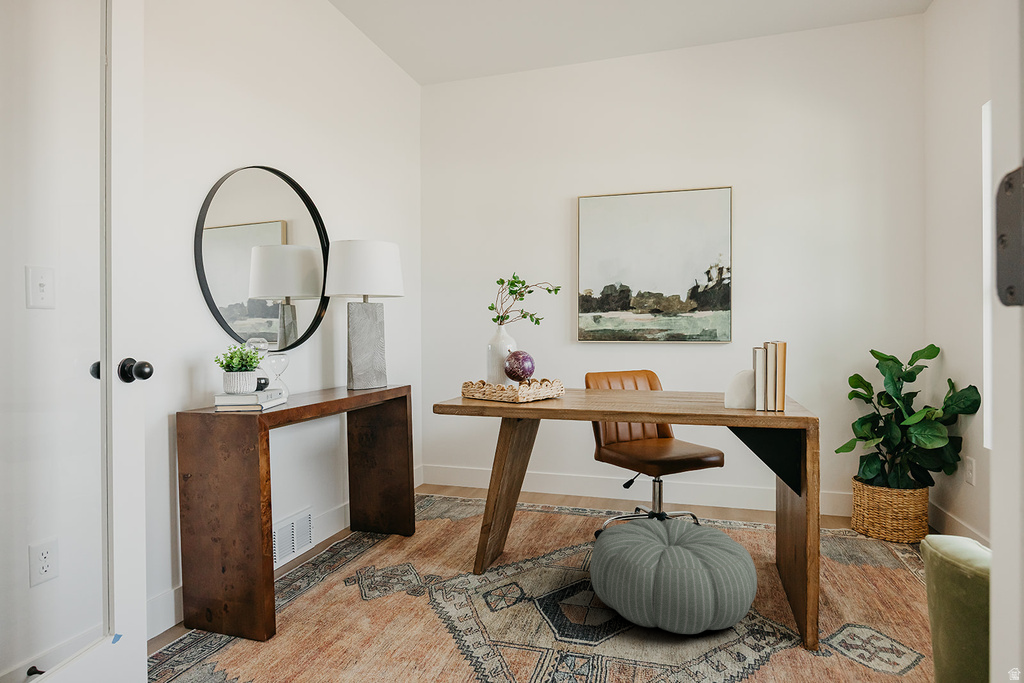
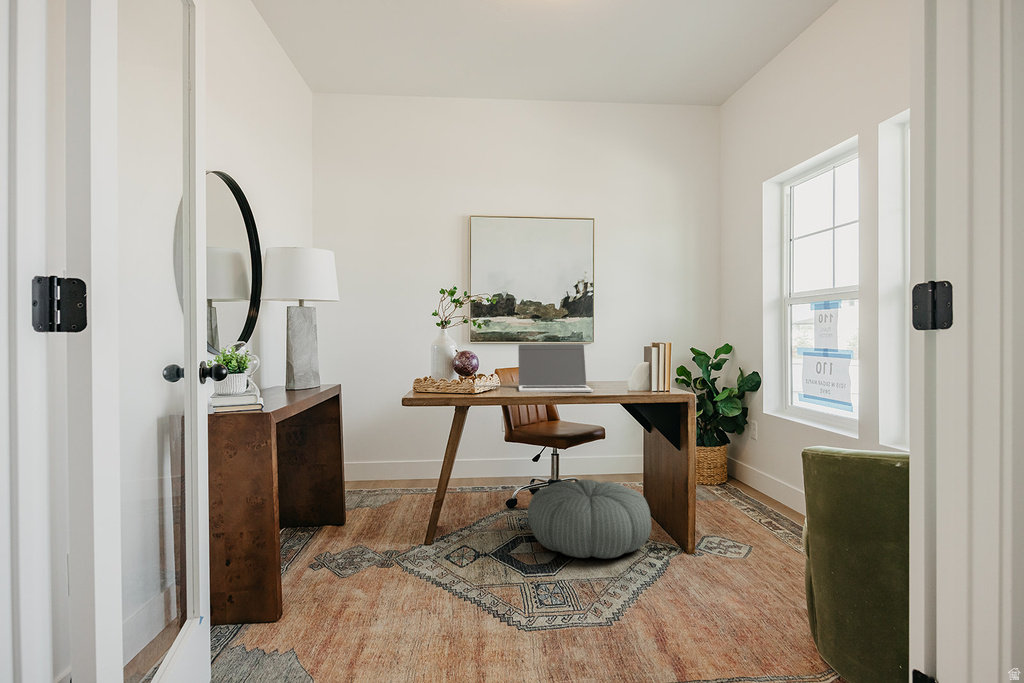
laptop: none [575,344,678,408] -> present [518,344,593,392]

